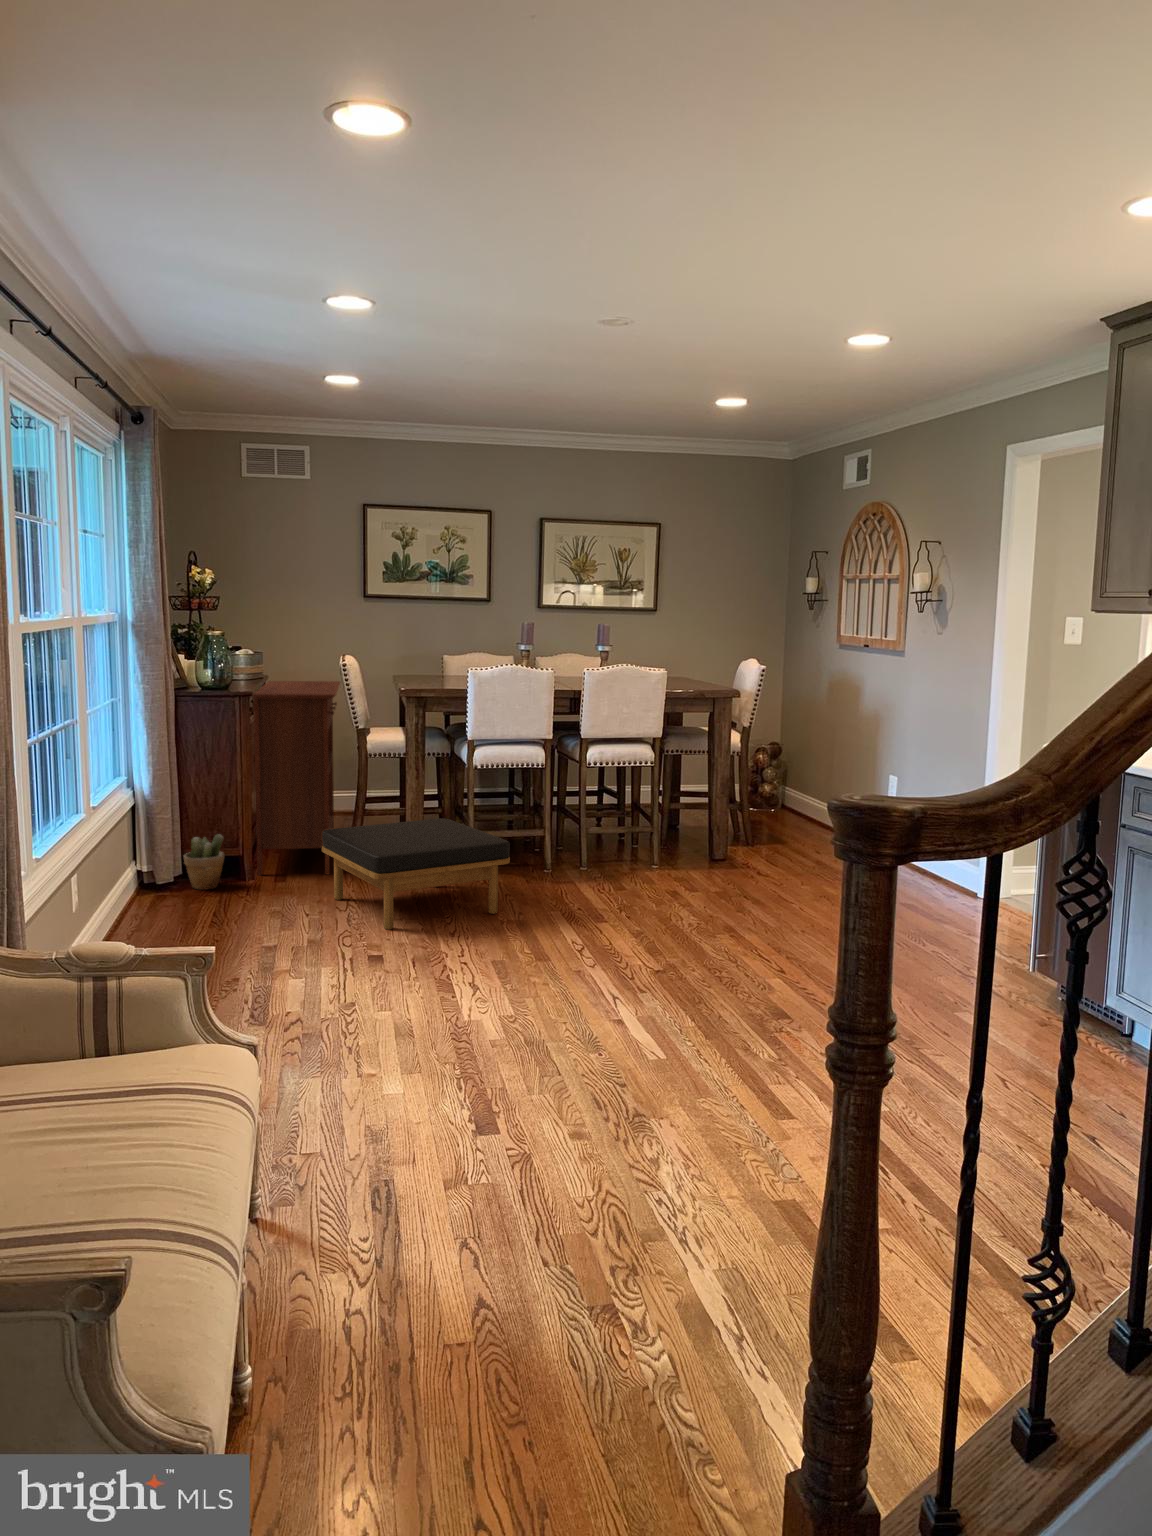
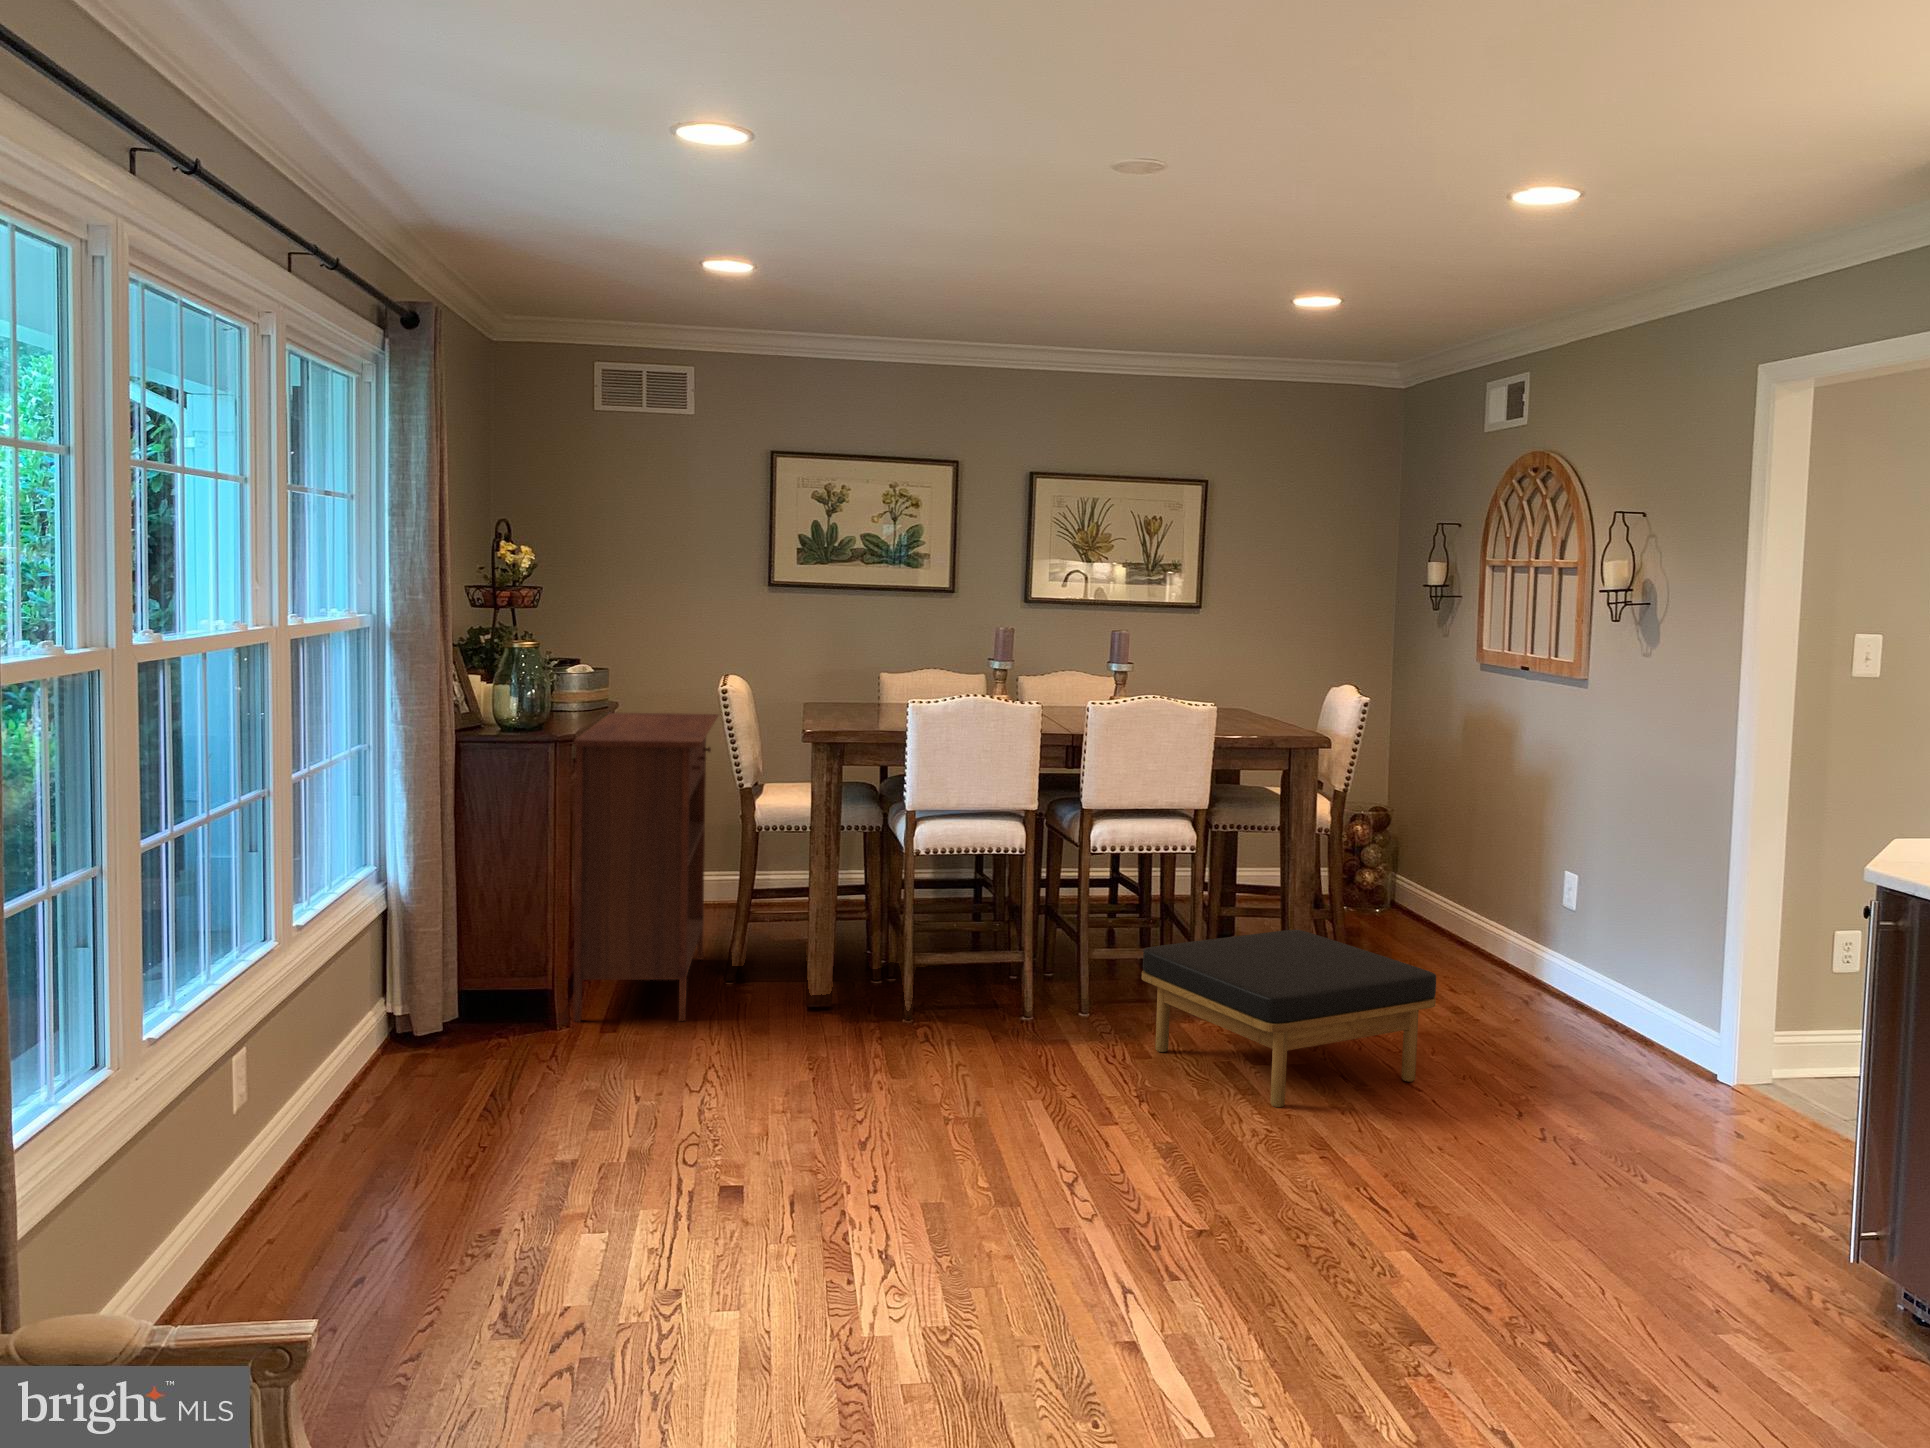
ottoman: present [322,818,510,930] -> present [1142,930,1436,1107]
potted plant: present [184,834,224,890] -> none [455,959,520,1047]

